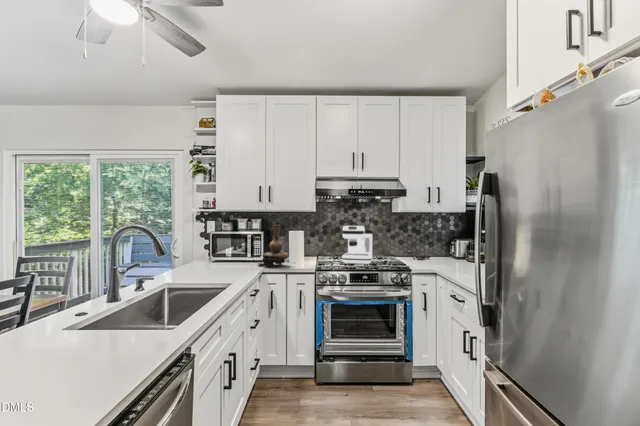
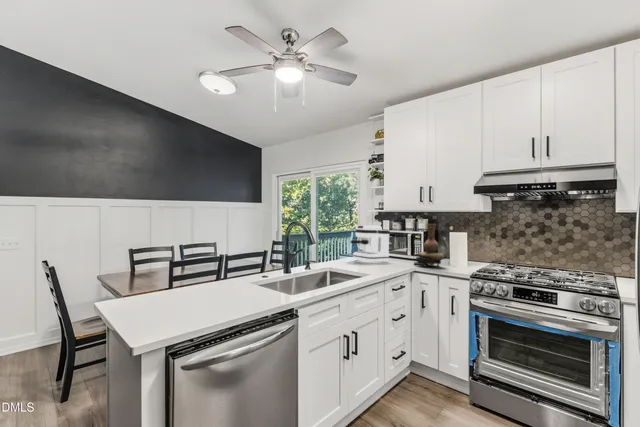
coffee maker: present [342,226,372,264] -> present [351,225,390,263]

